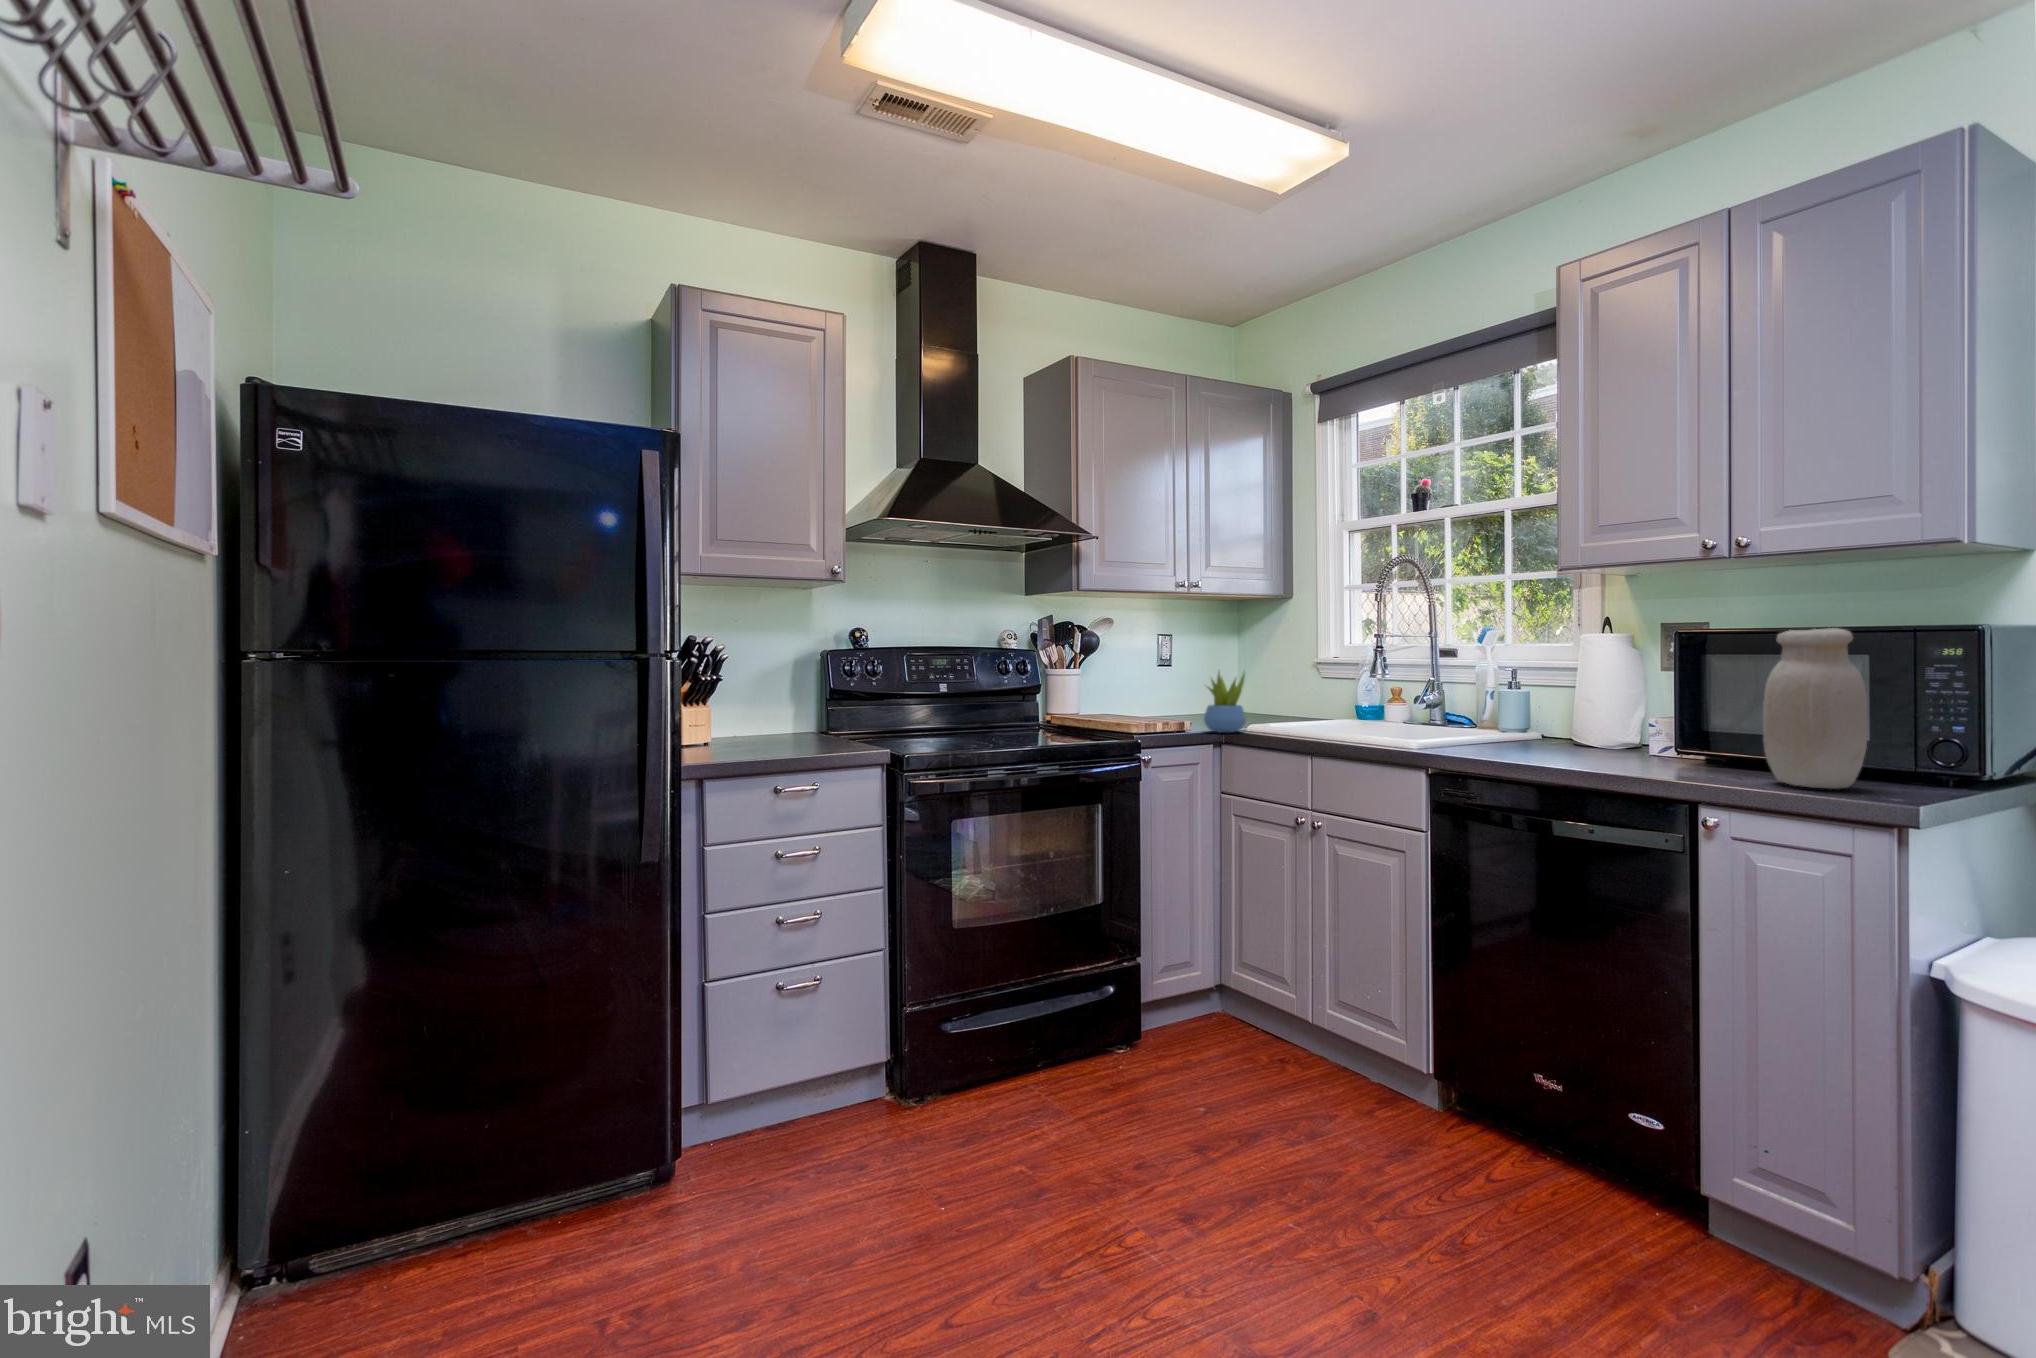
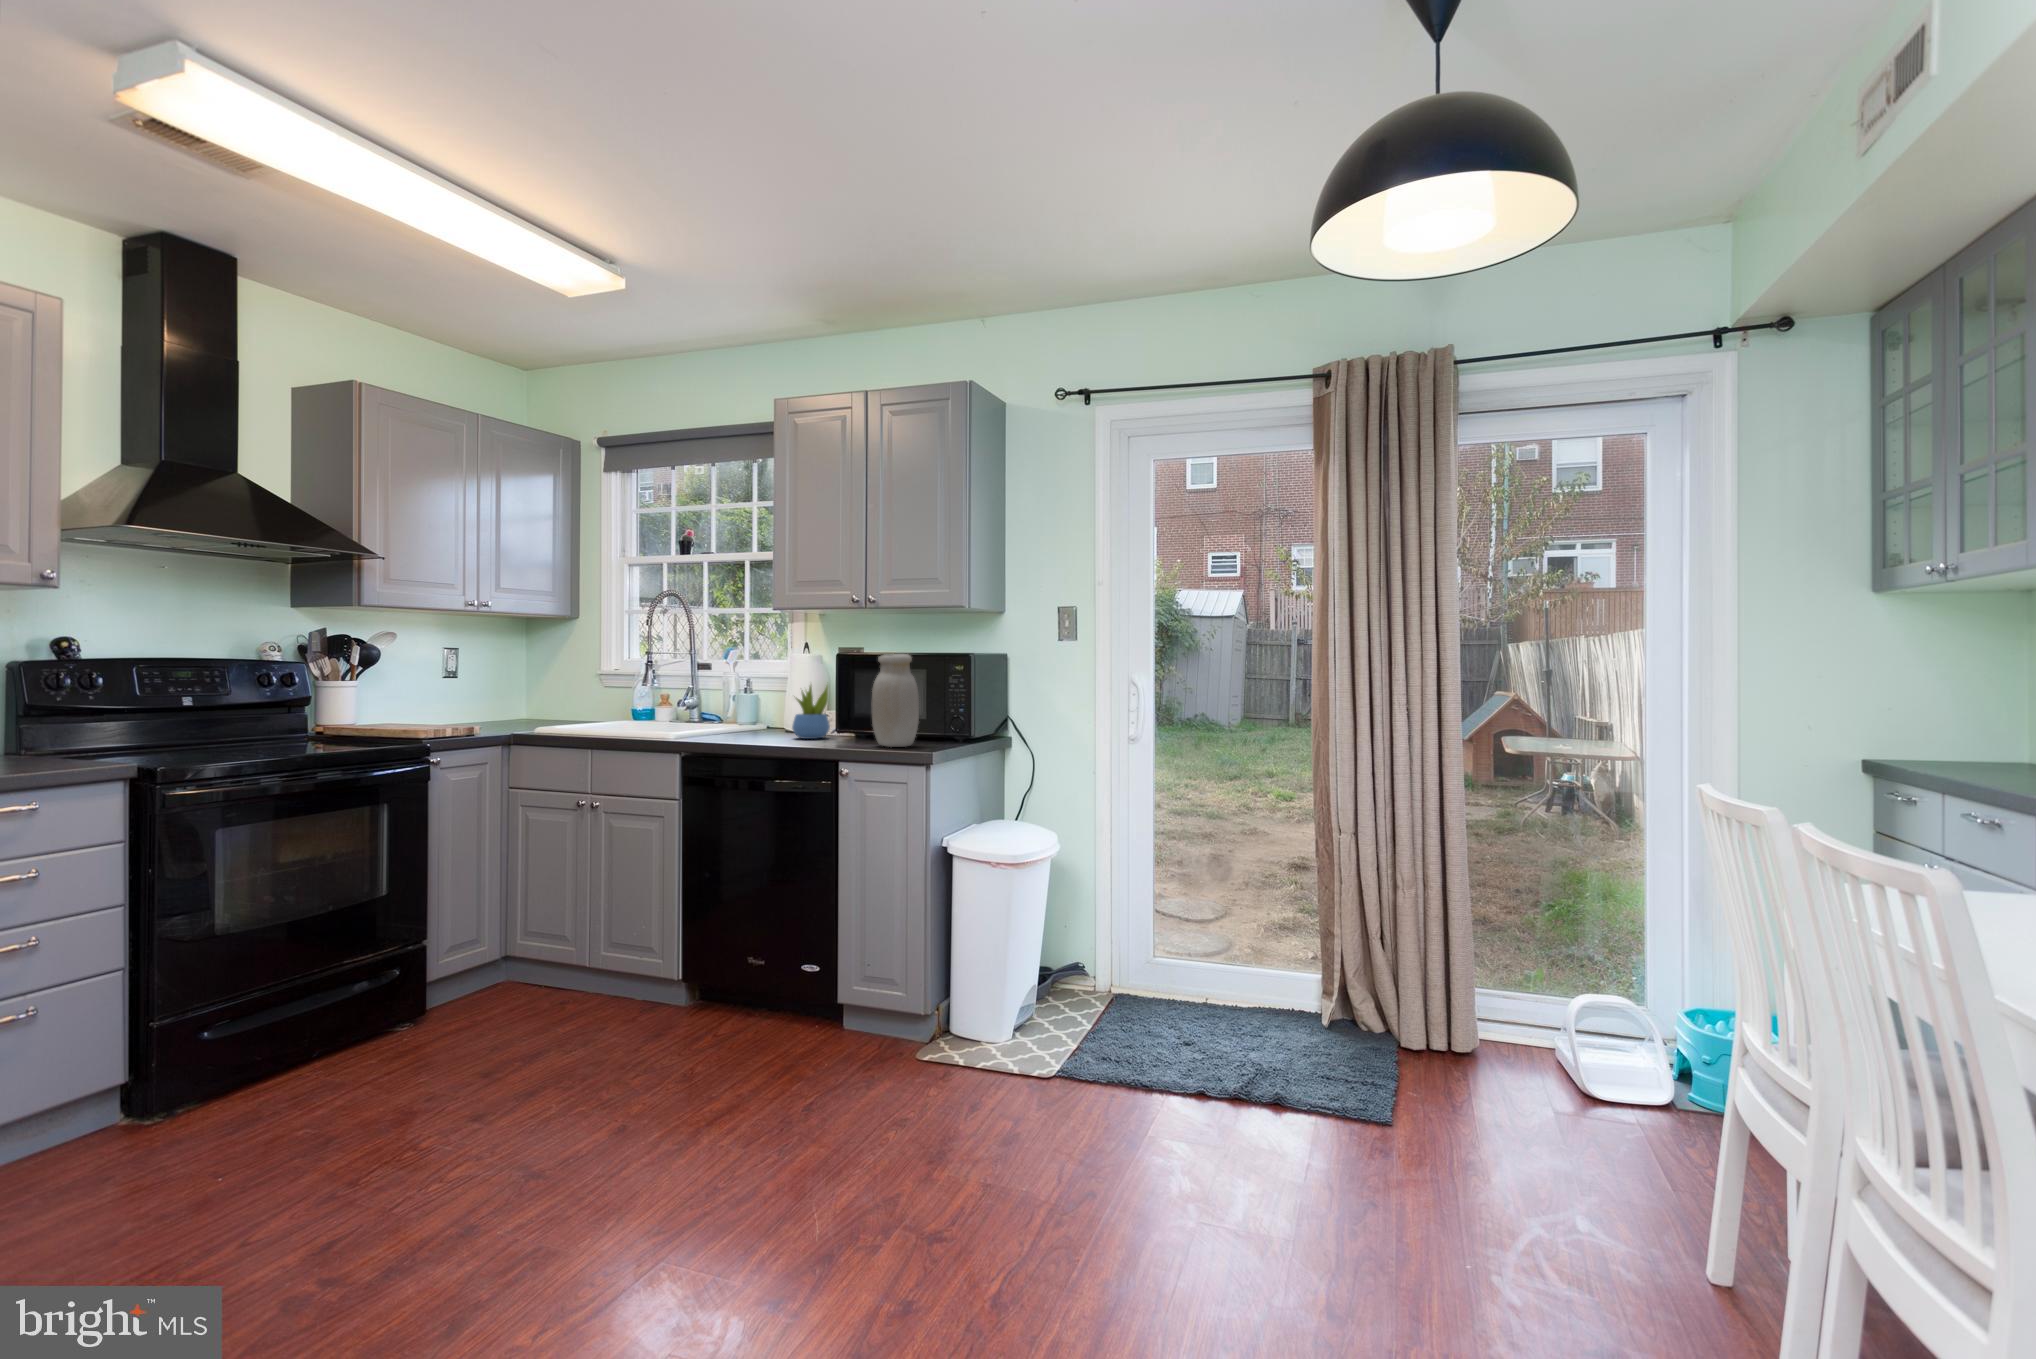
succulent plant: present [1204,673,1246,733] -> present [792,686,830,739]

